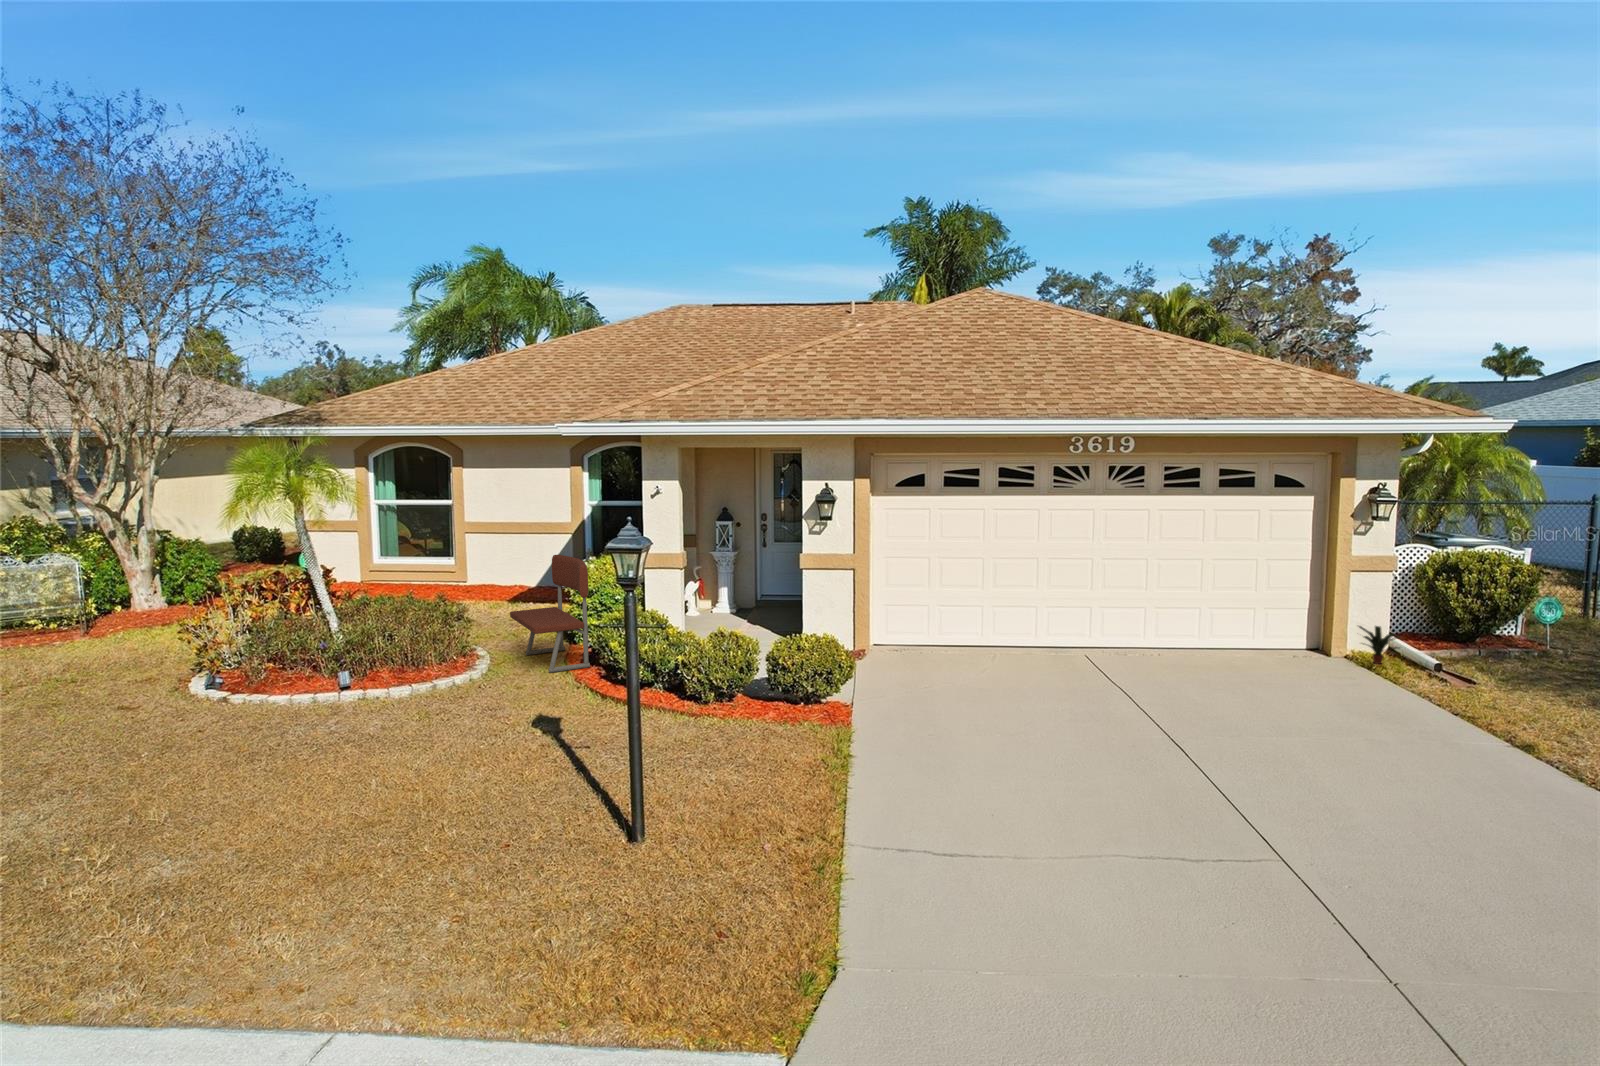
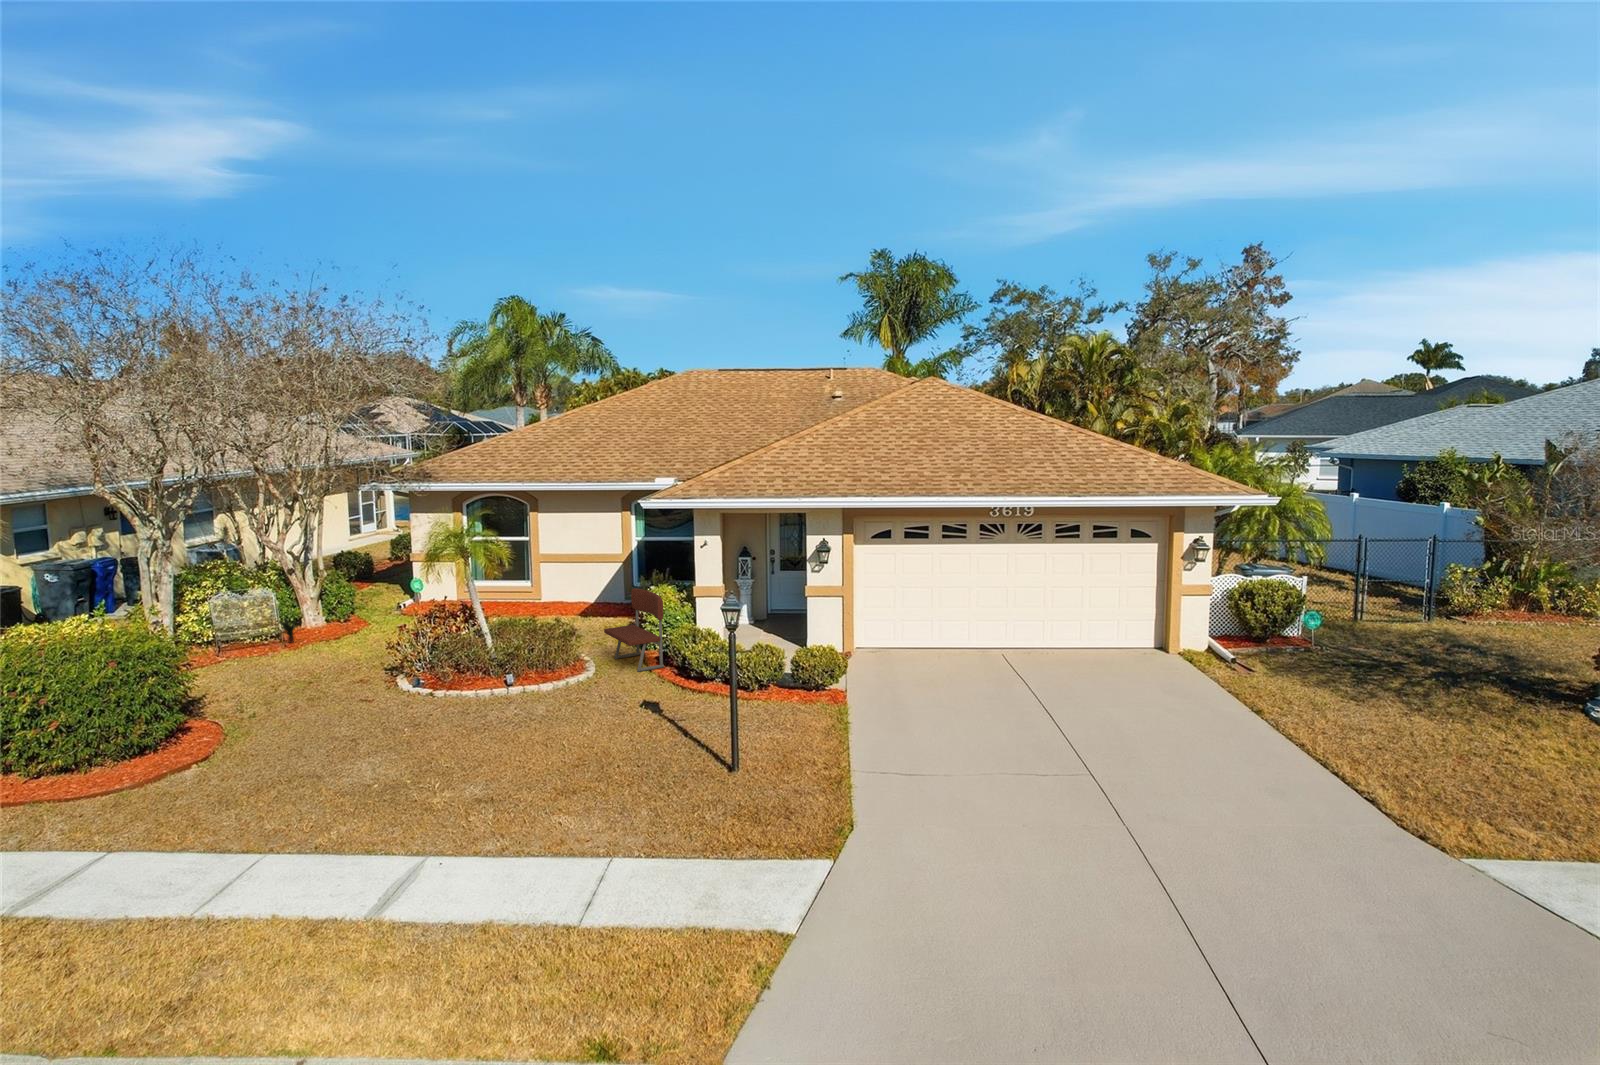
potted plant: present [1359,626,1399,664] -> present [280,619,301,643]

